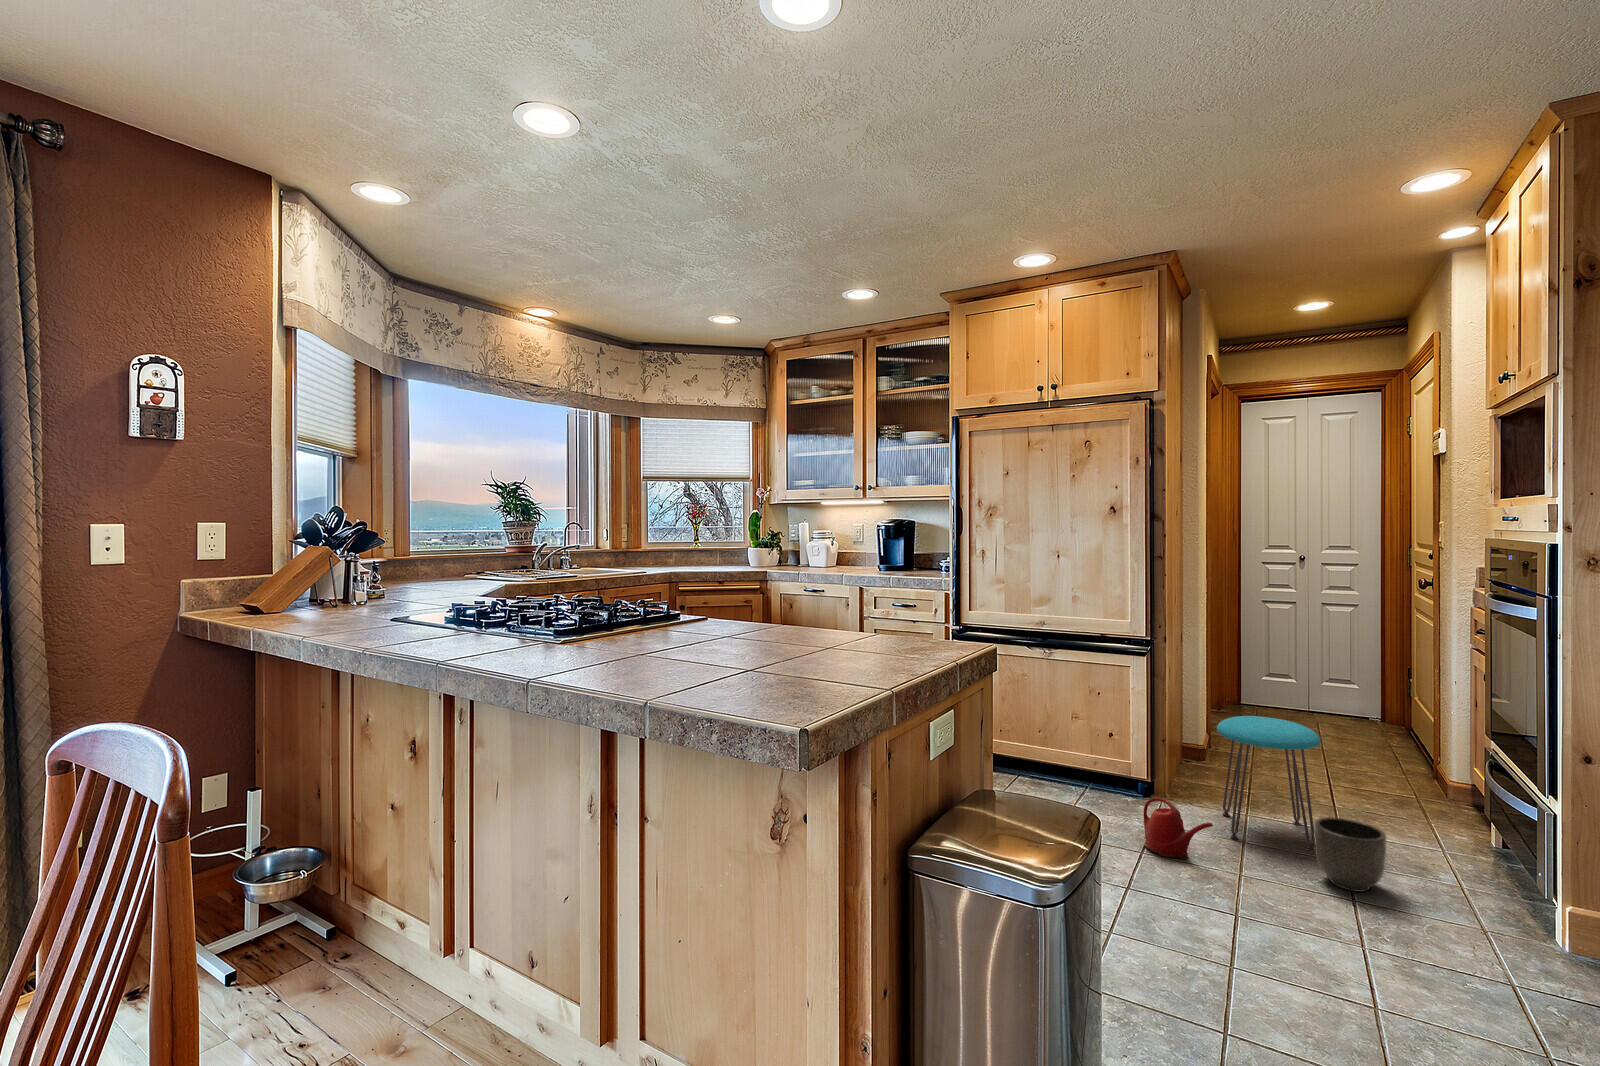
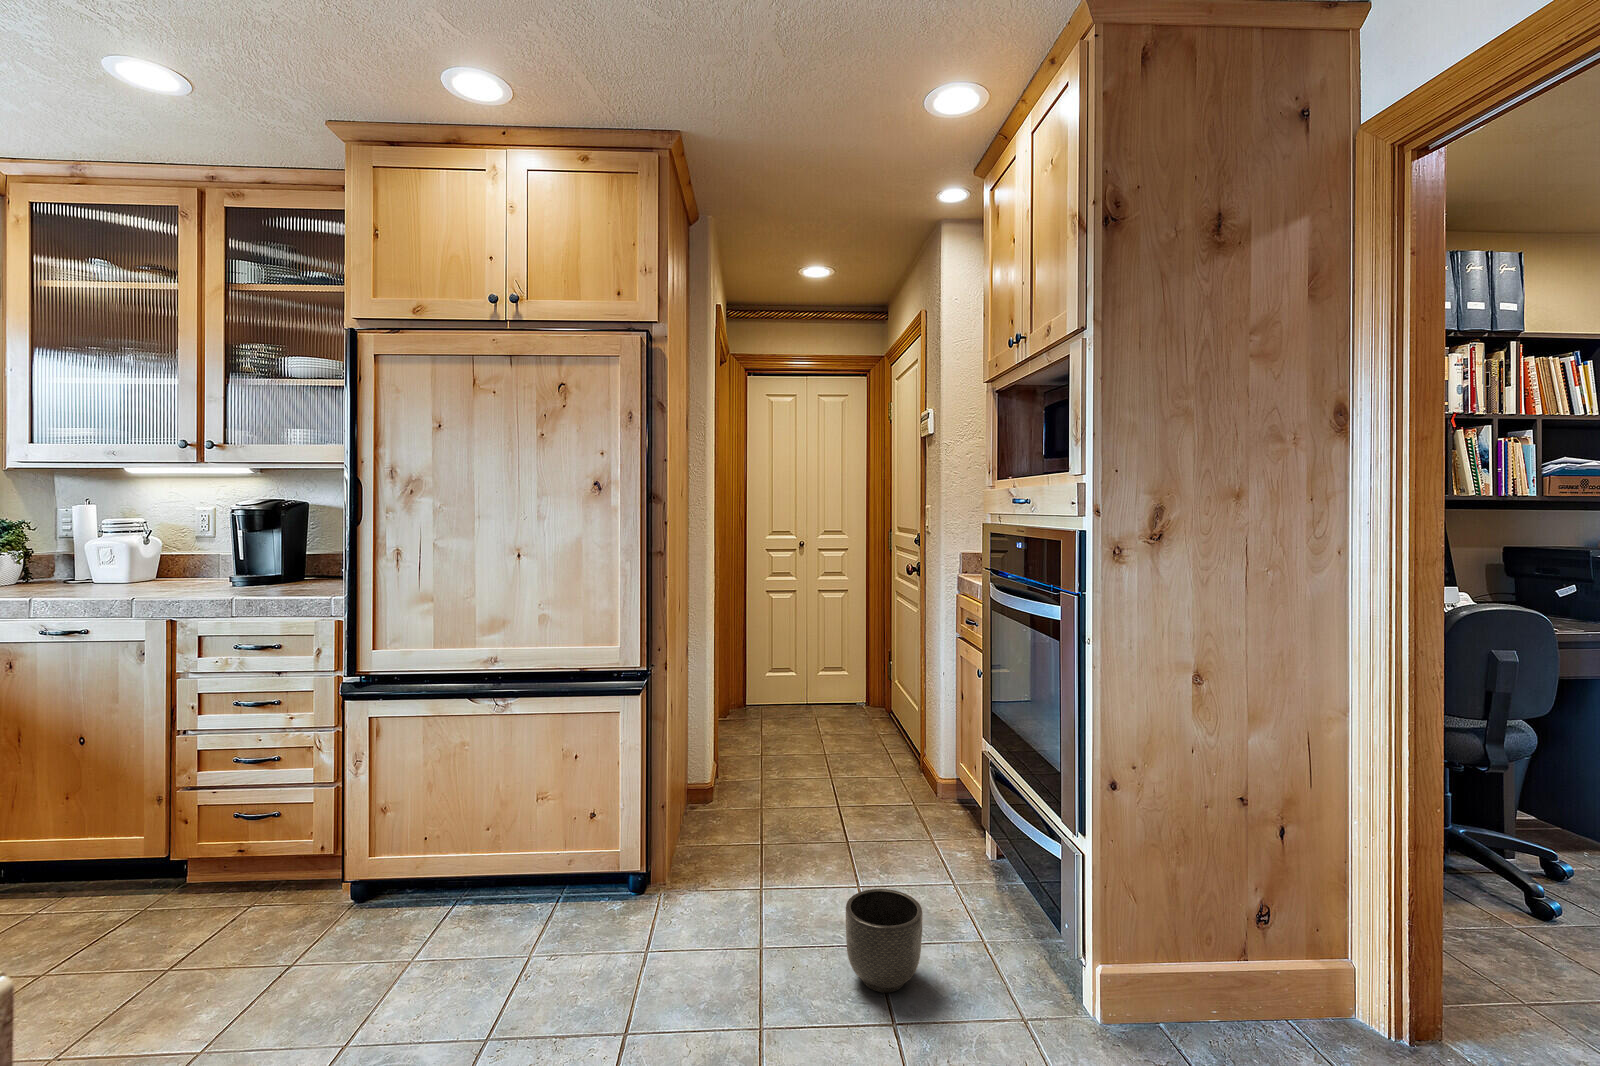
stool: present [1217,716,1320,850] -> none [727,755,842,935]
watering can: present [1144,797,1213,859] -> none [633,916,727,1009]

